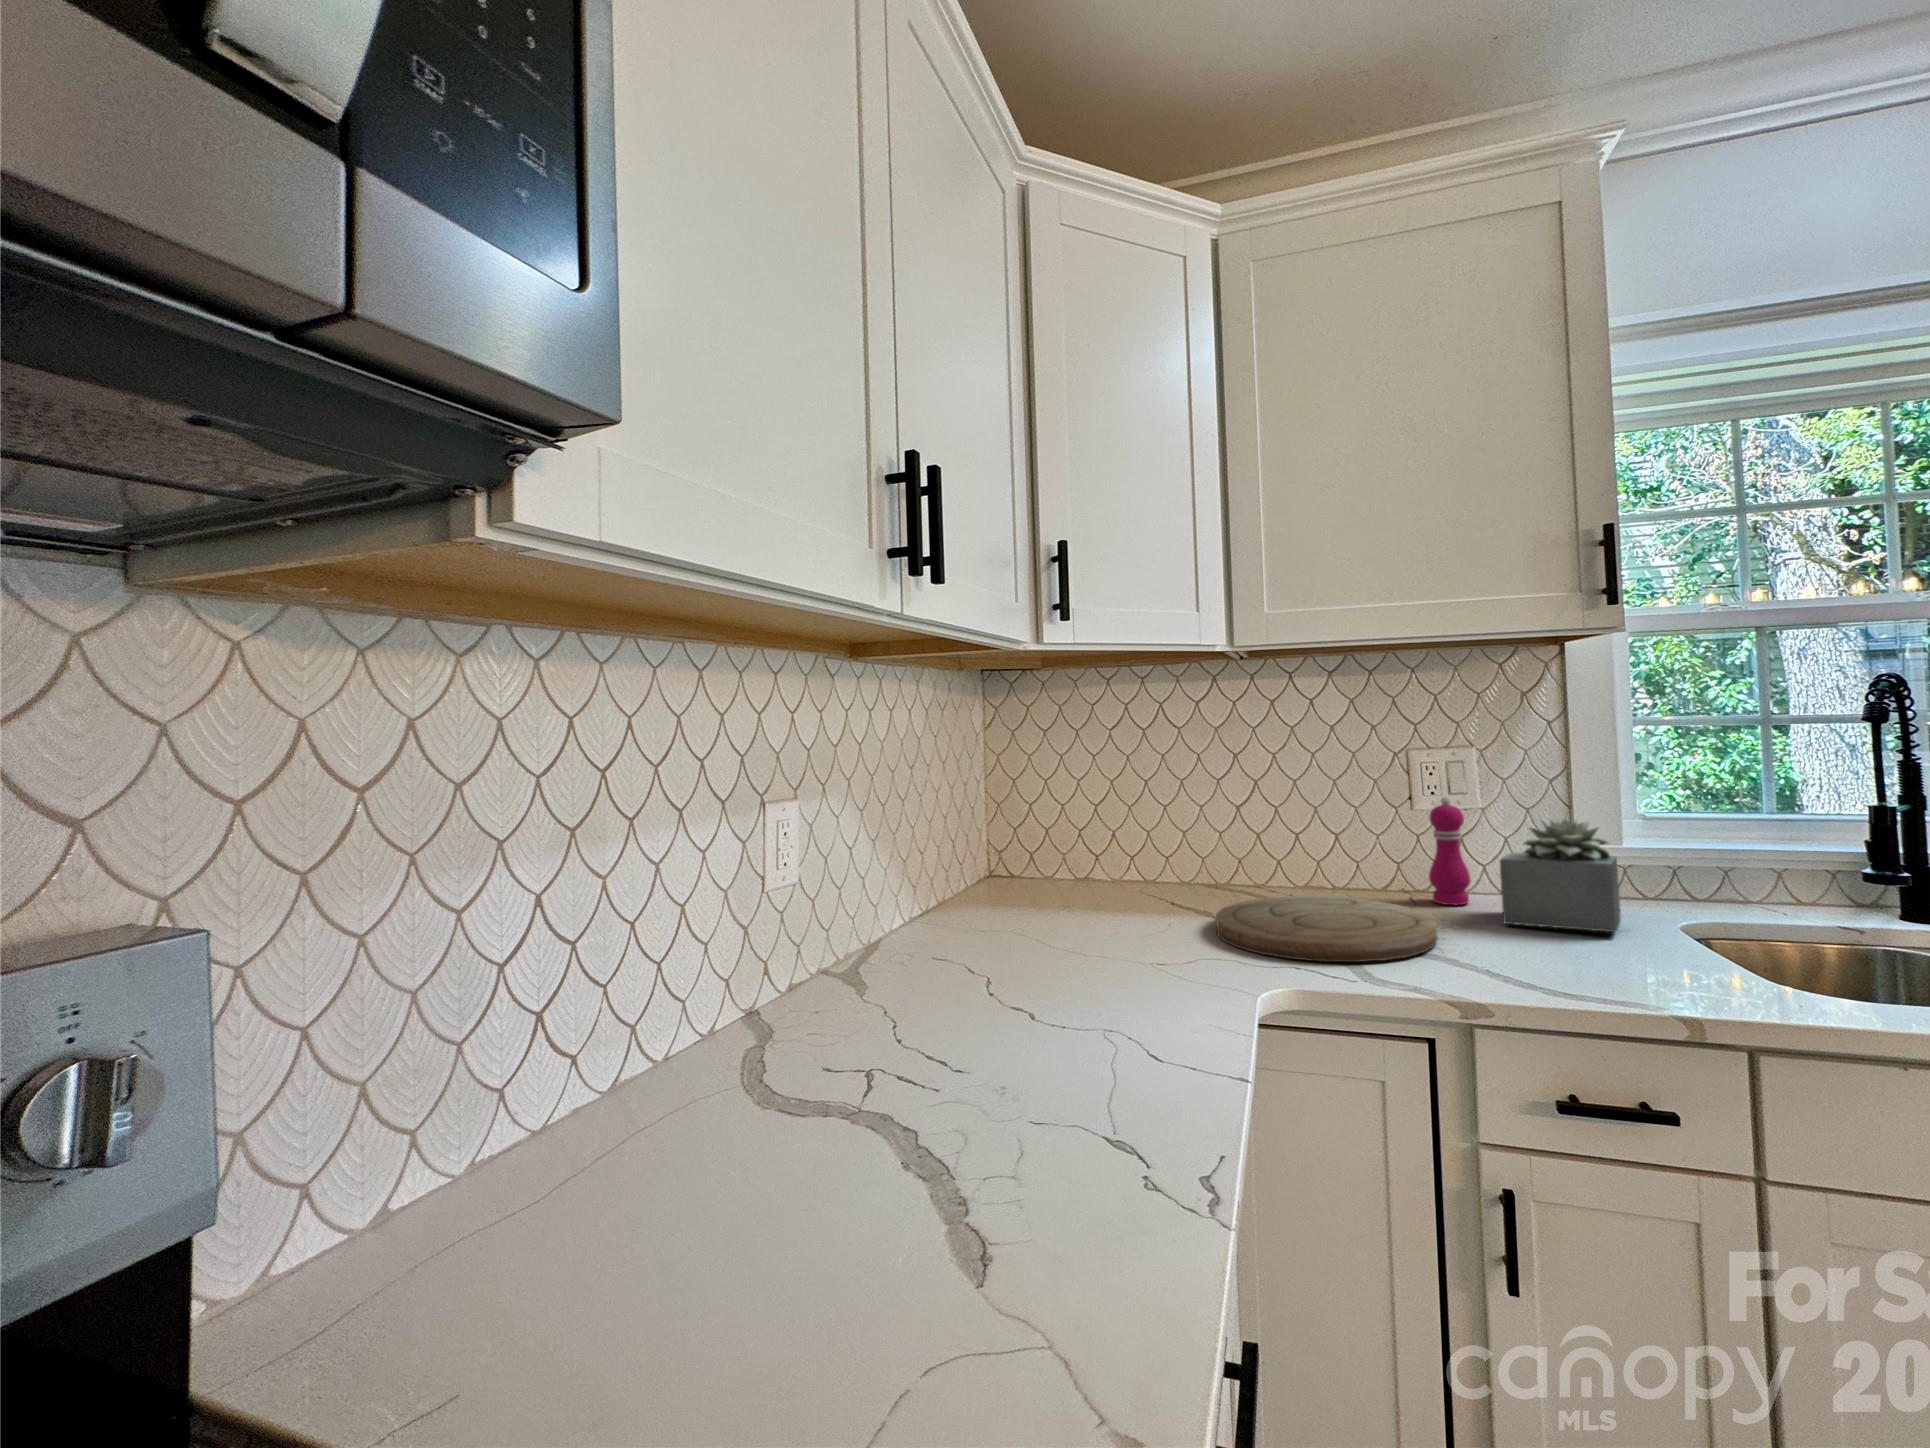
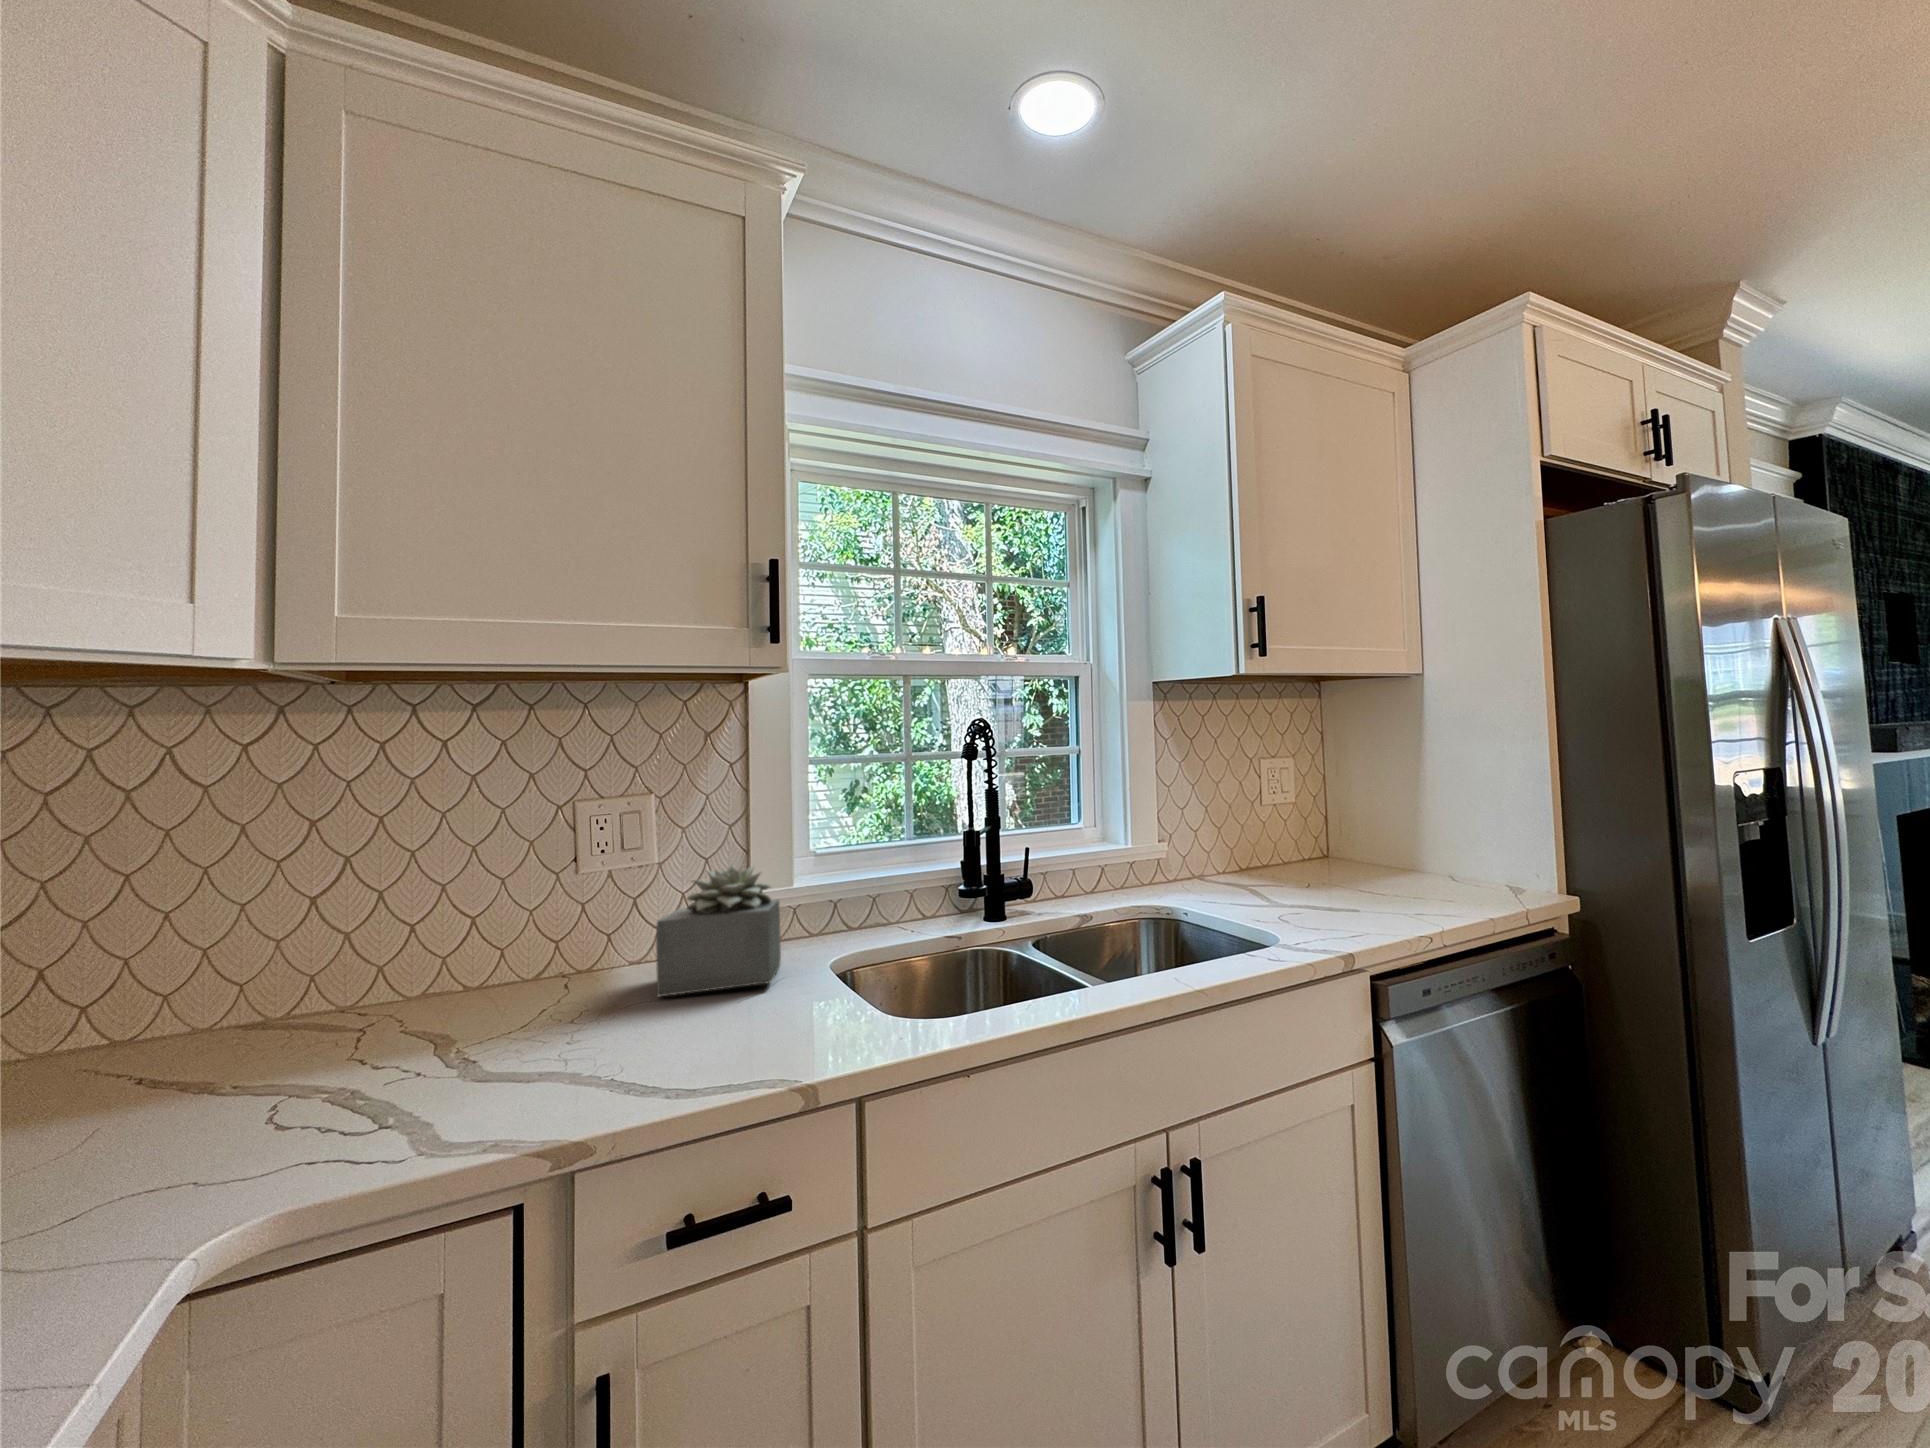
pepper mill: present [1429,797,1471,905] -> none [585,853,635,982]
cutting board: present [1216,896,1437,962] -> none [153,1000,560,1155]

